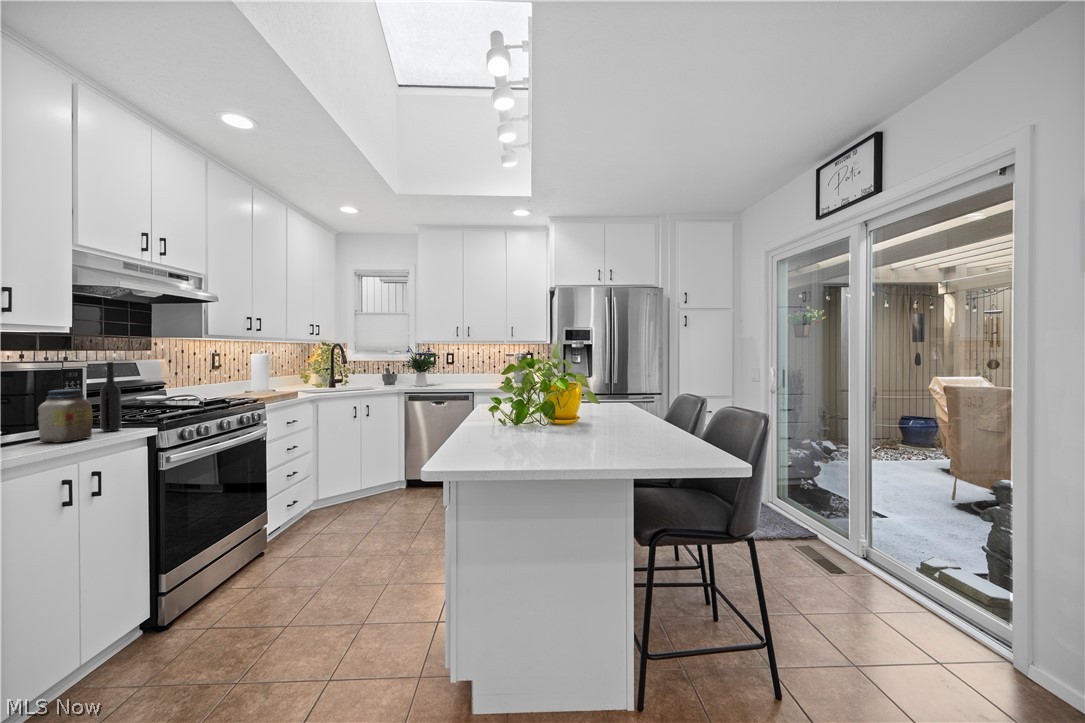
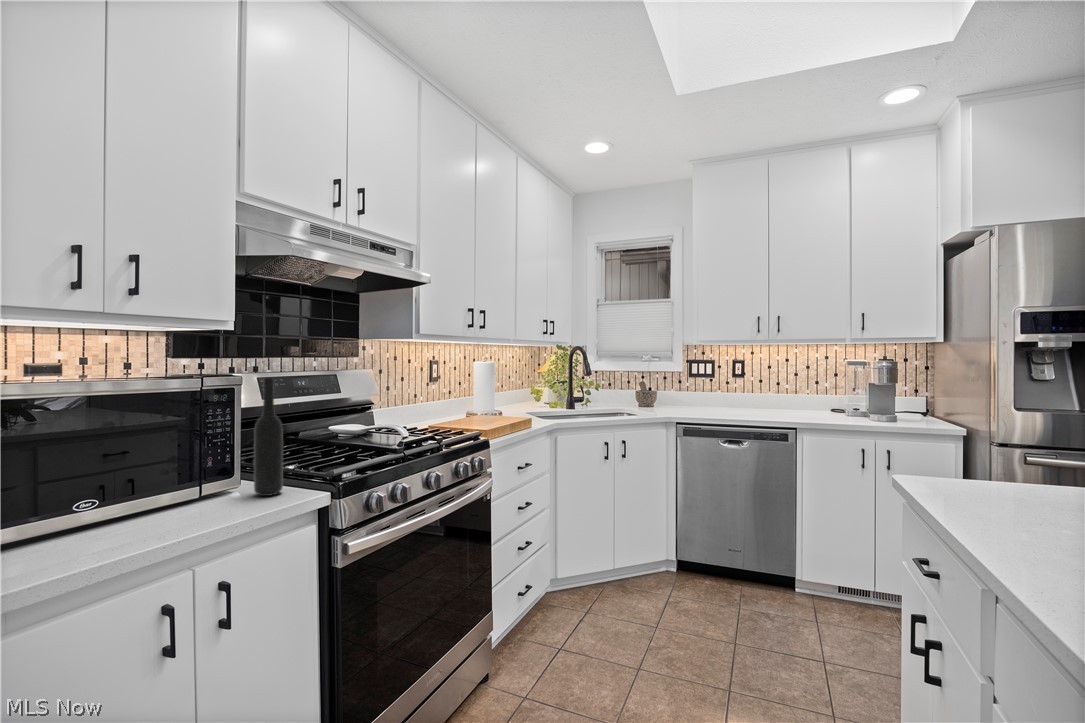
flower arrangement: present [403,346,439,386] -> none [665,349,726,411]
jar: present [38,389,93,442] -> none [148,428,227,529]

